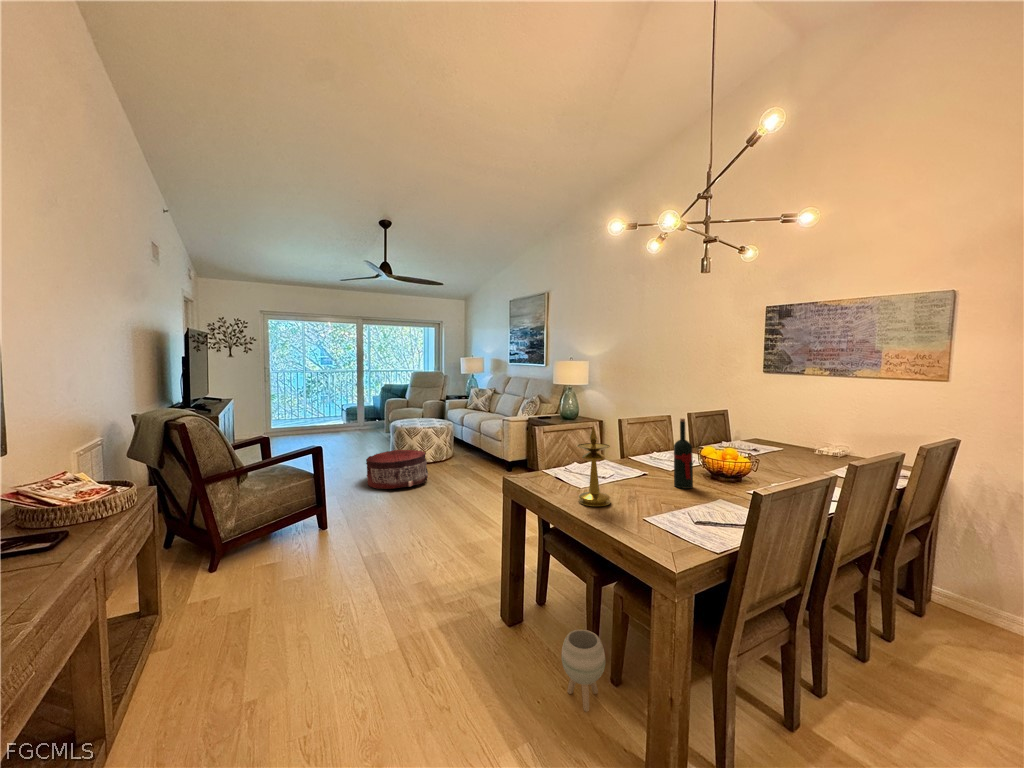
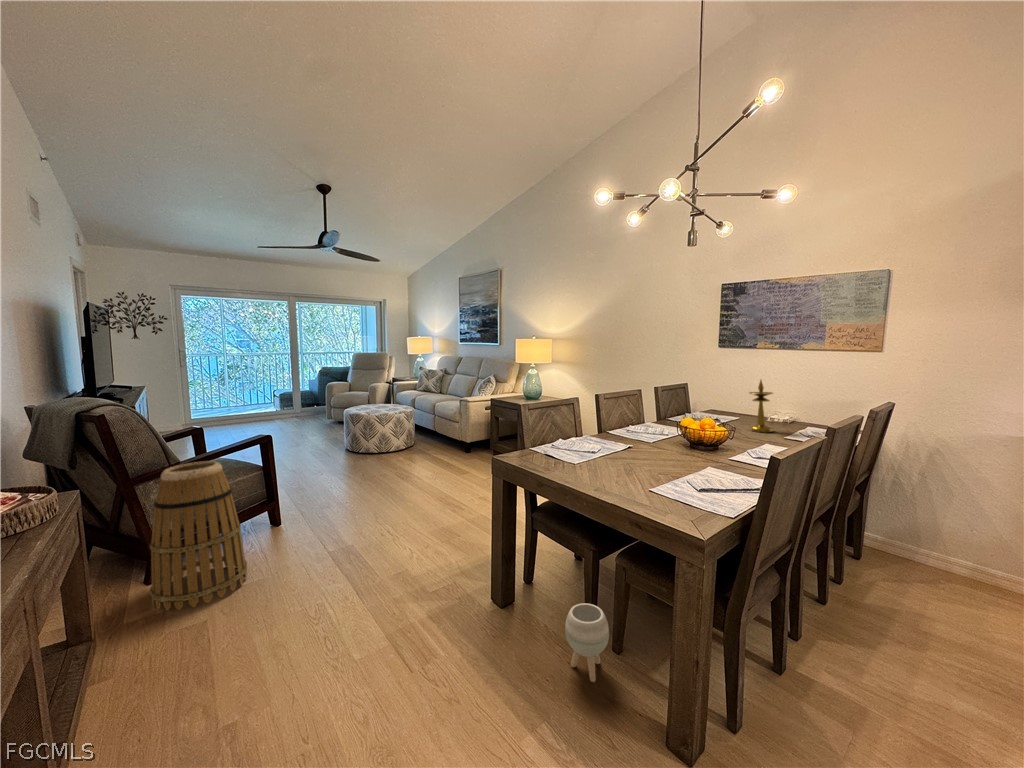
wine bottle: present [674,419,693,489] -> none [660,391,679,459]
candlestick: present [578,426,611,506] -> present [749,380,773,432]
pouf: present [366,450,428,489] -> none [314,436,384,479]
basket: none [211,467,291,597] -> present [150,461,247,610]

